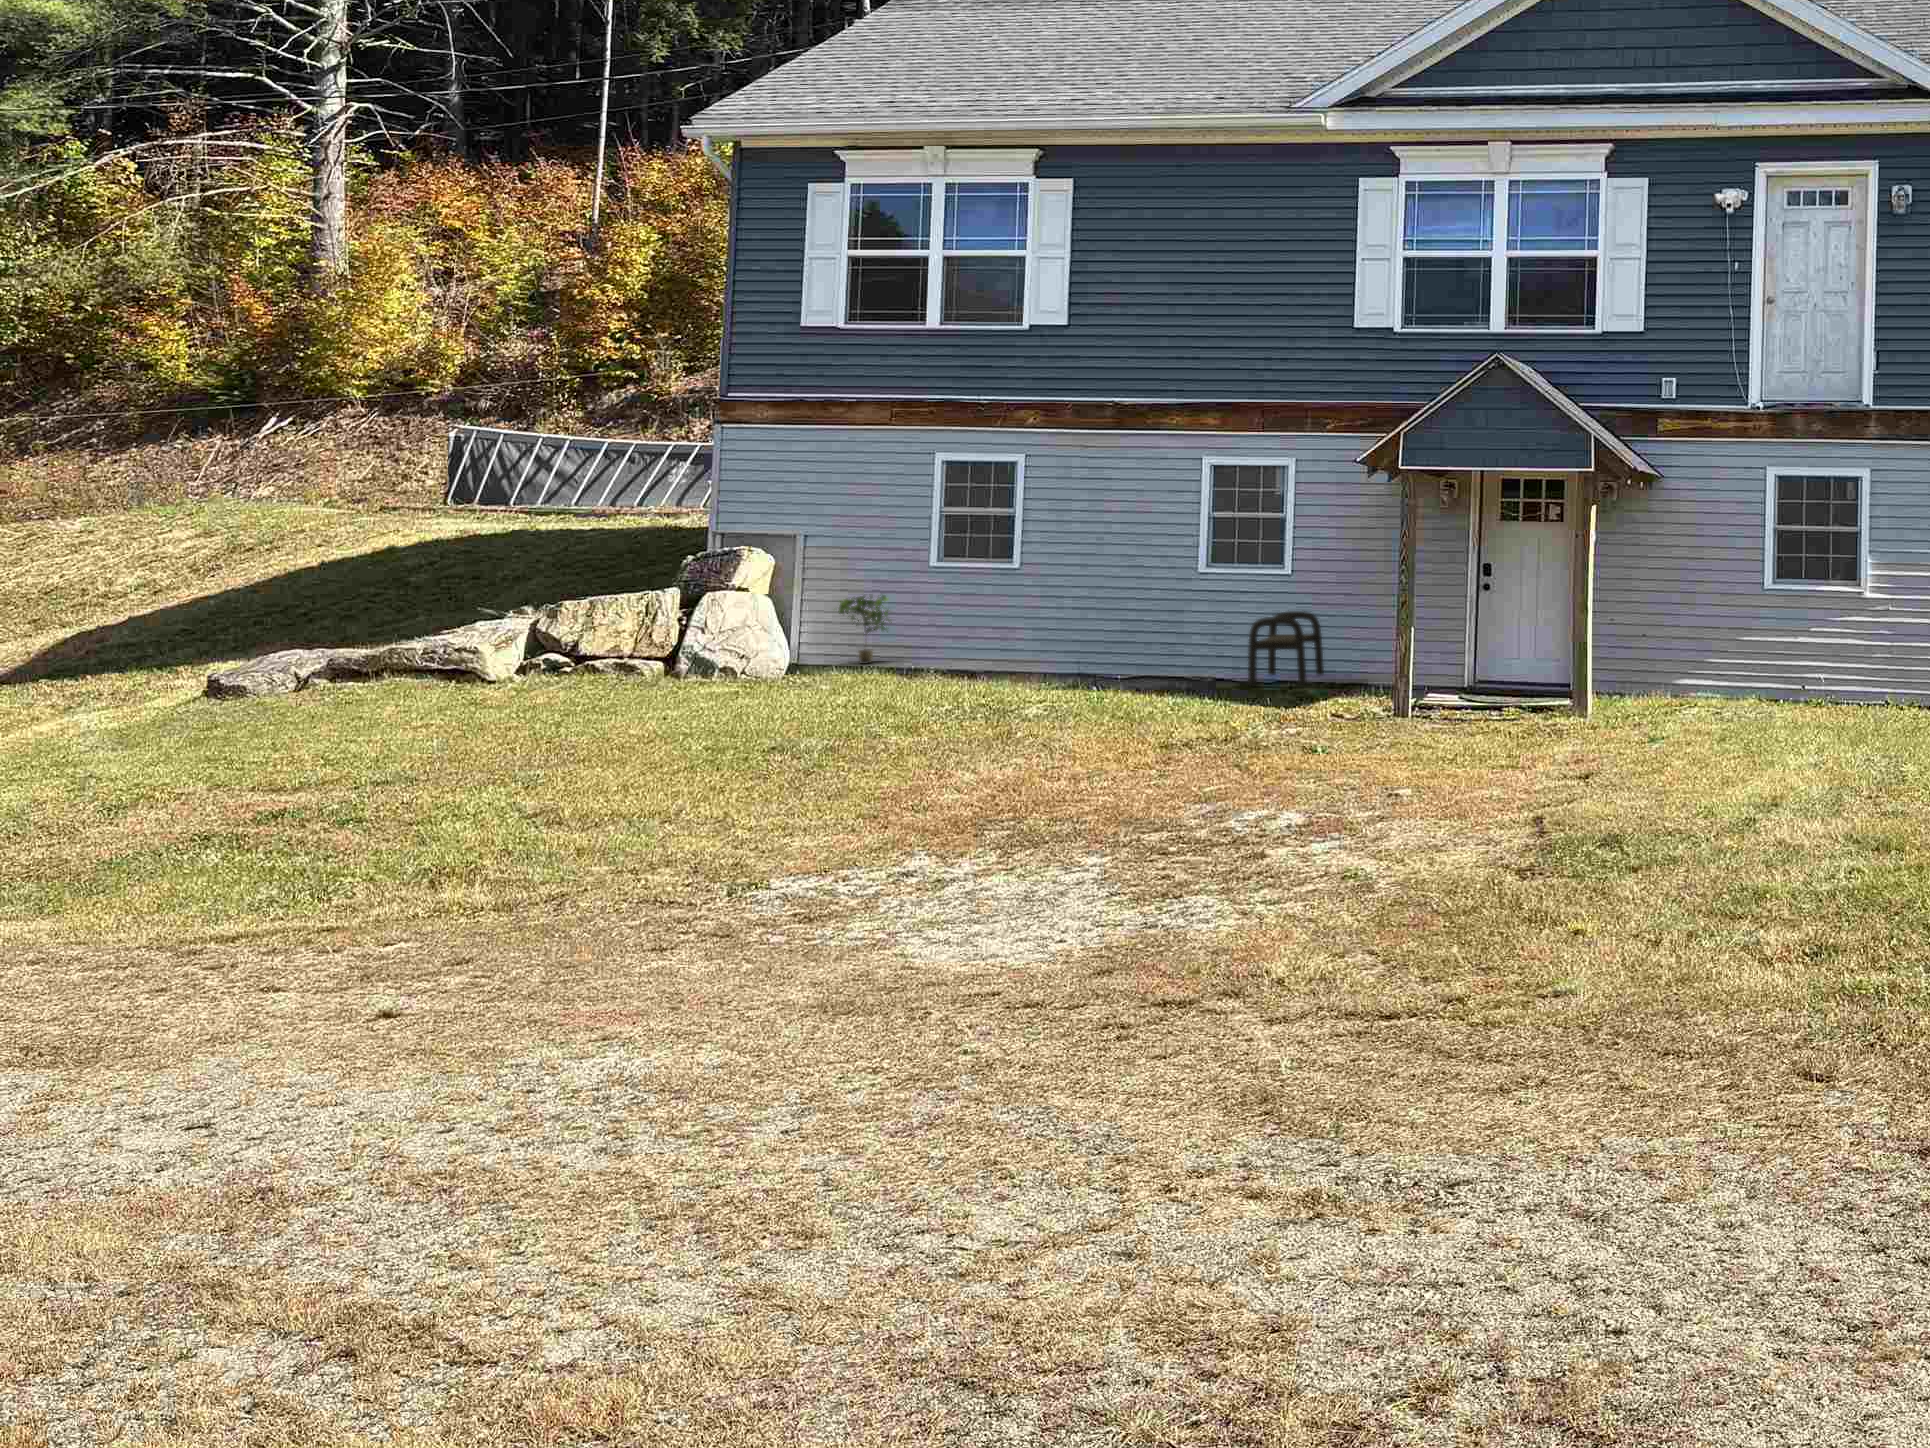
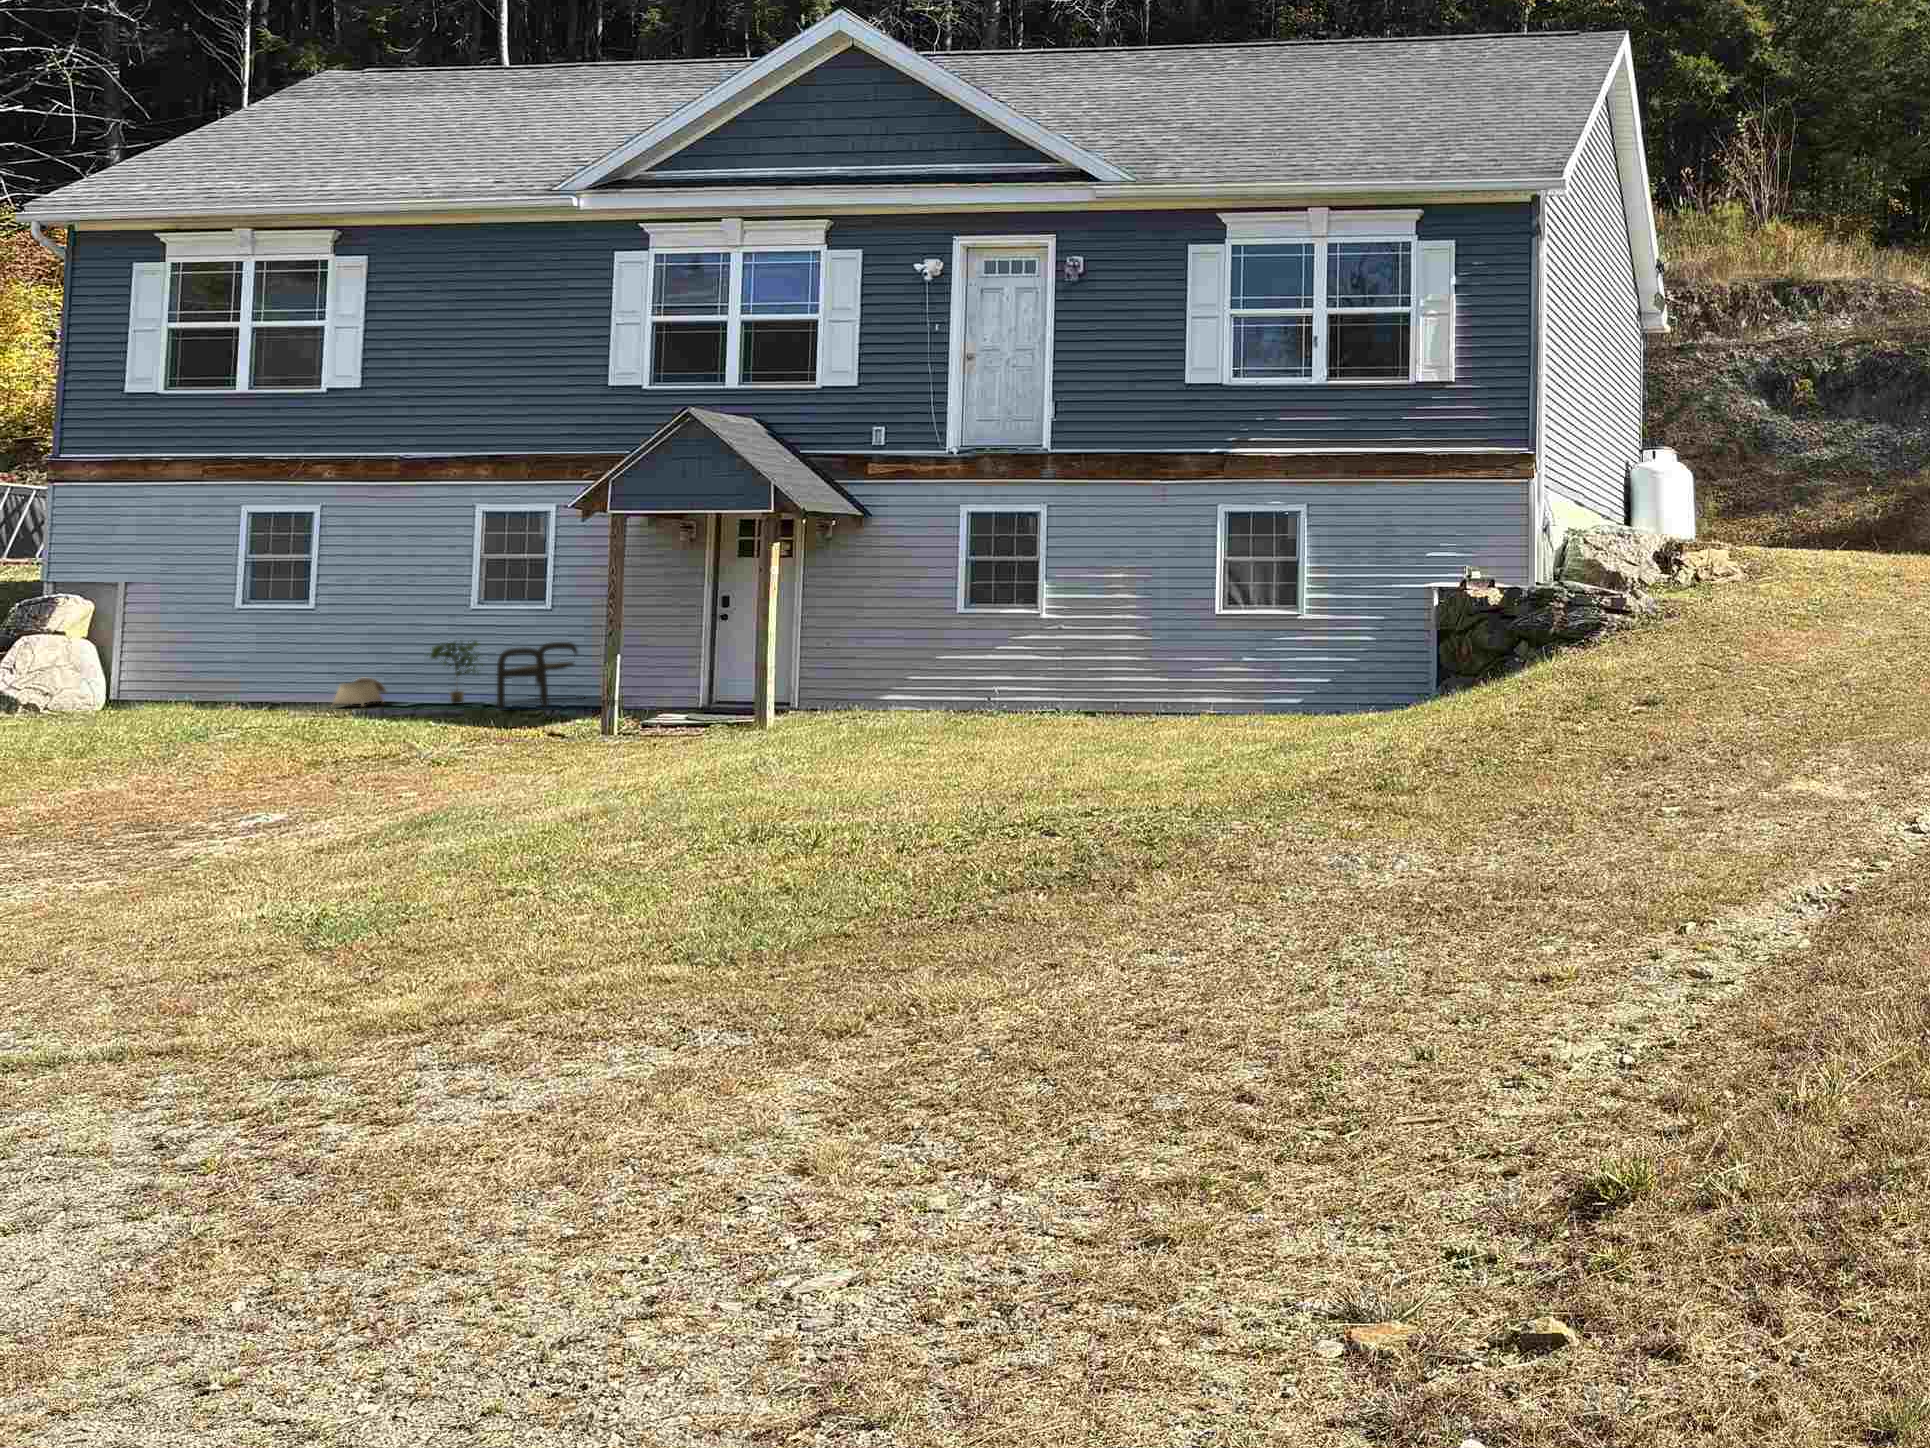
potted plant: present [838,595,892,664] -> present [431,641,480,704]
basket: none [1049,646,1100,679] -> present [333,678,386,705]

